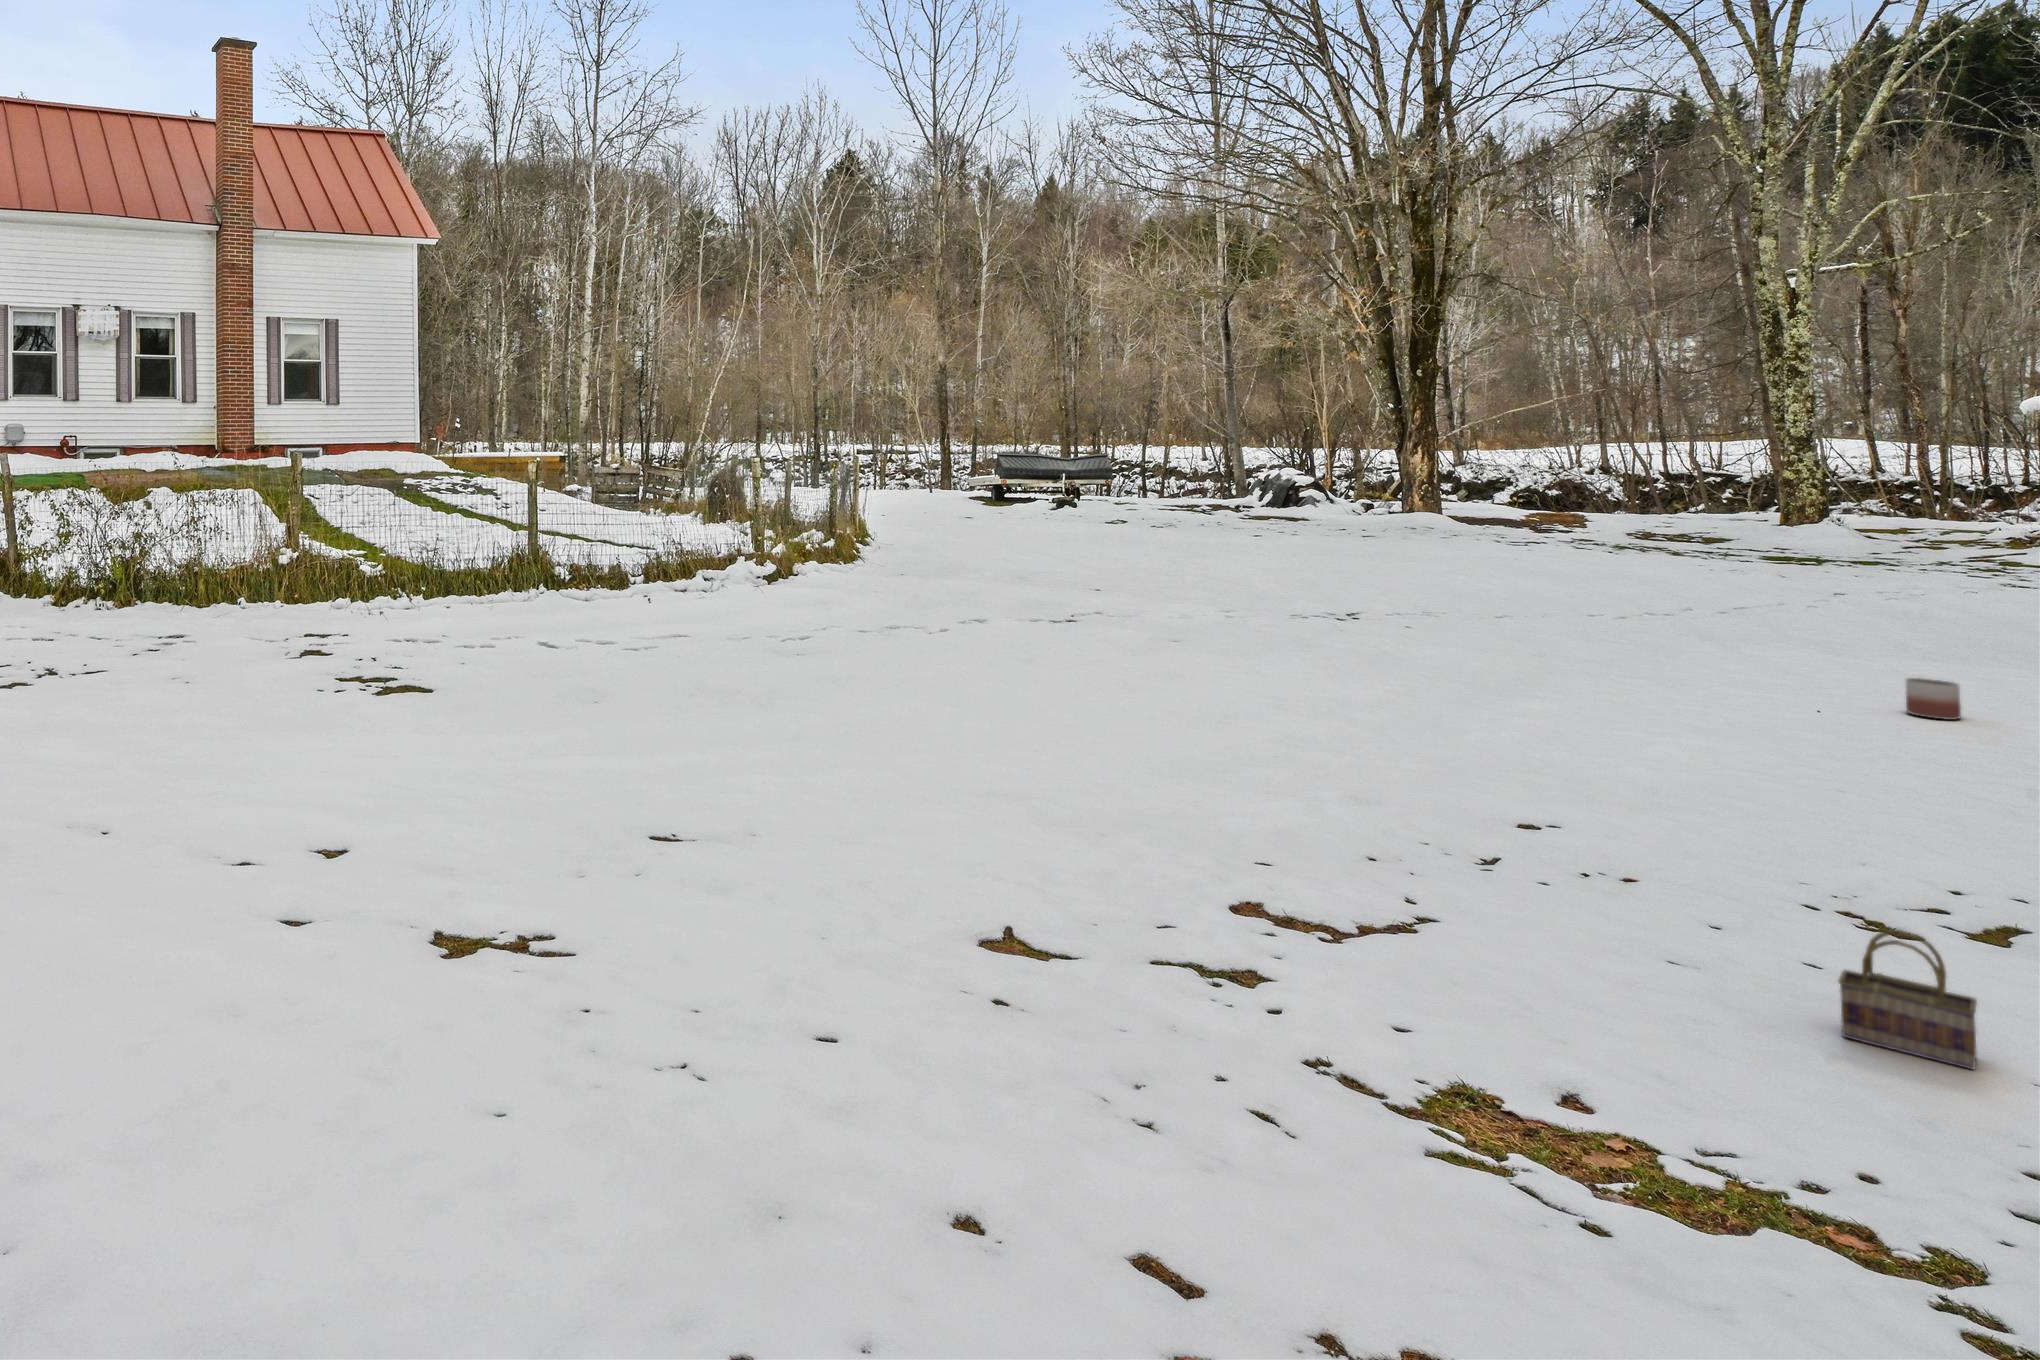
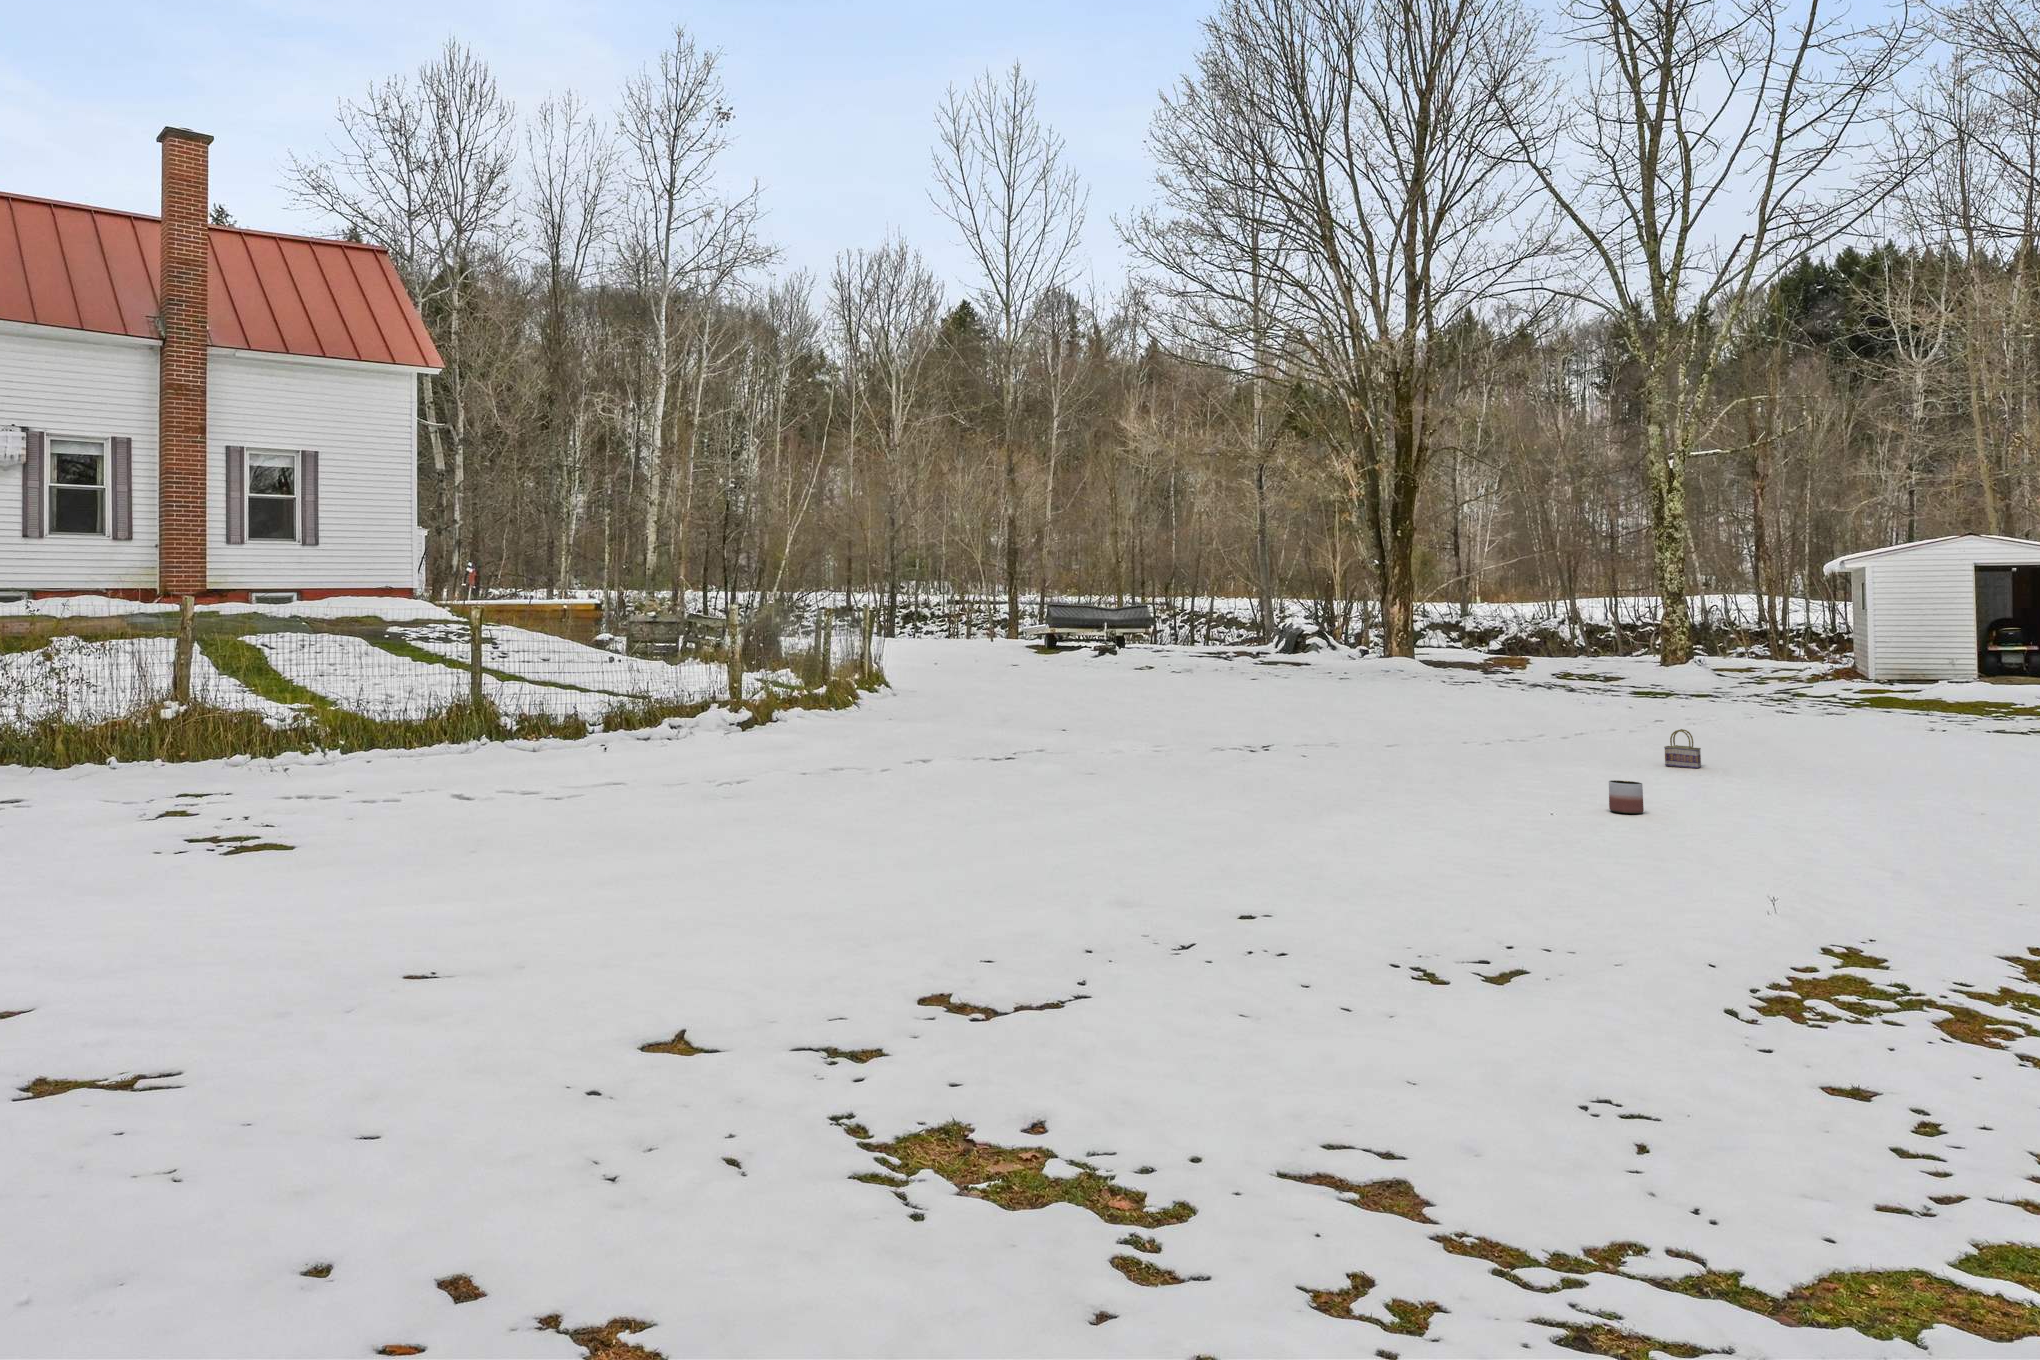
basket: present [1839,929,1977,1069] -> present [1664,729,1701,768]

